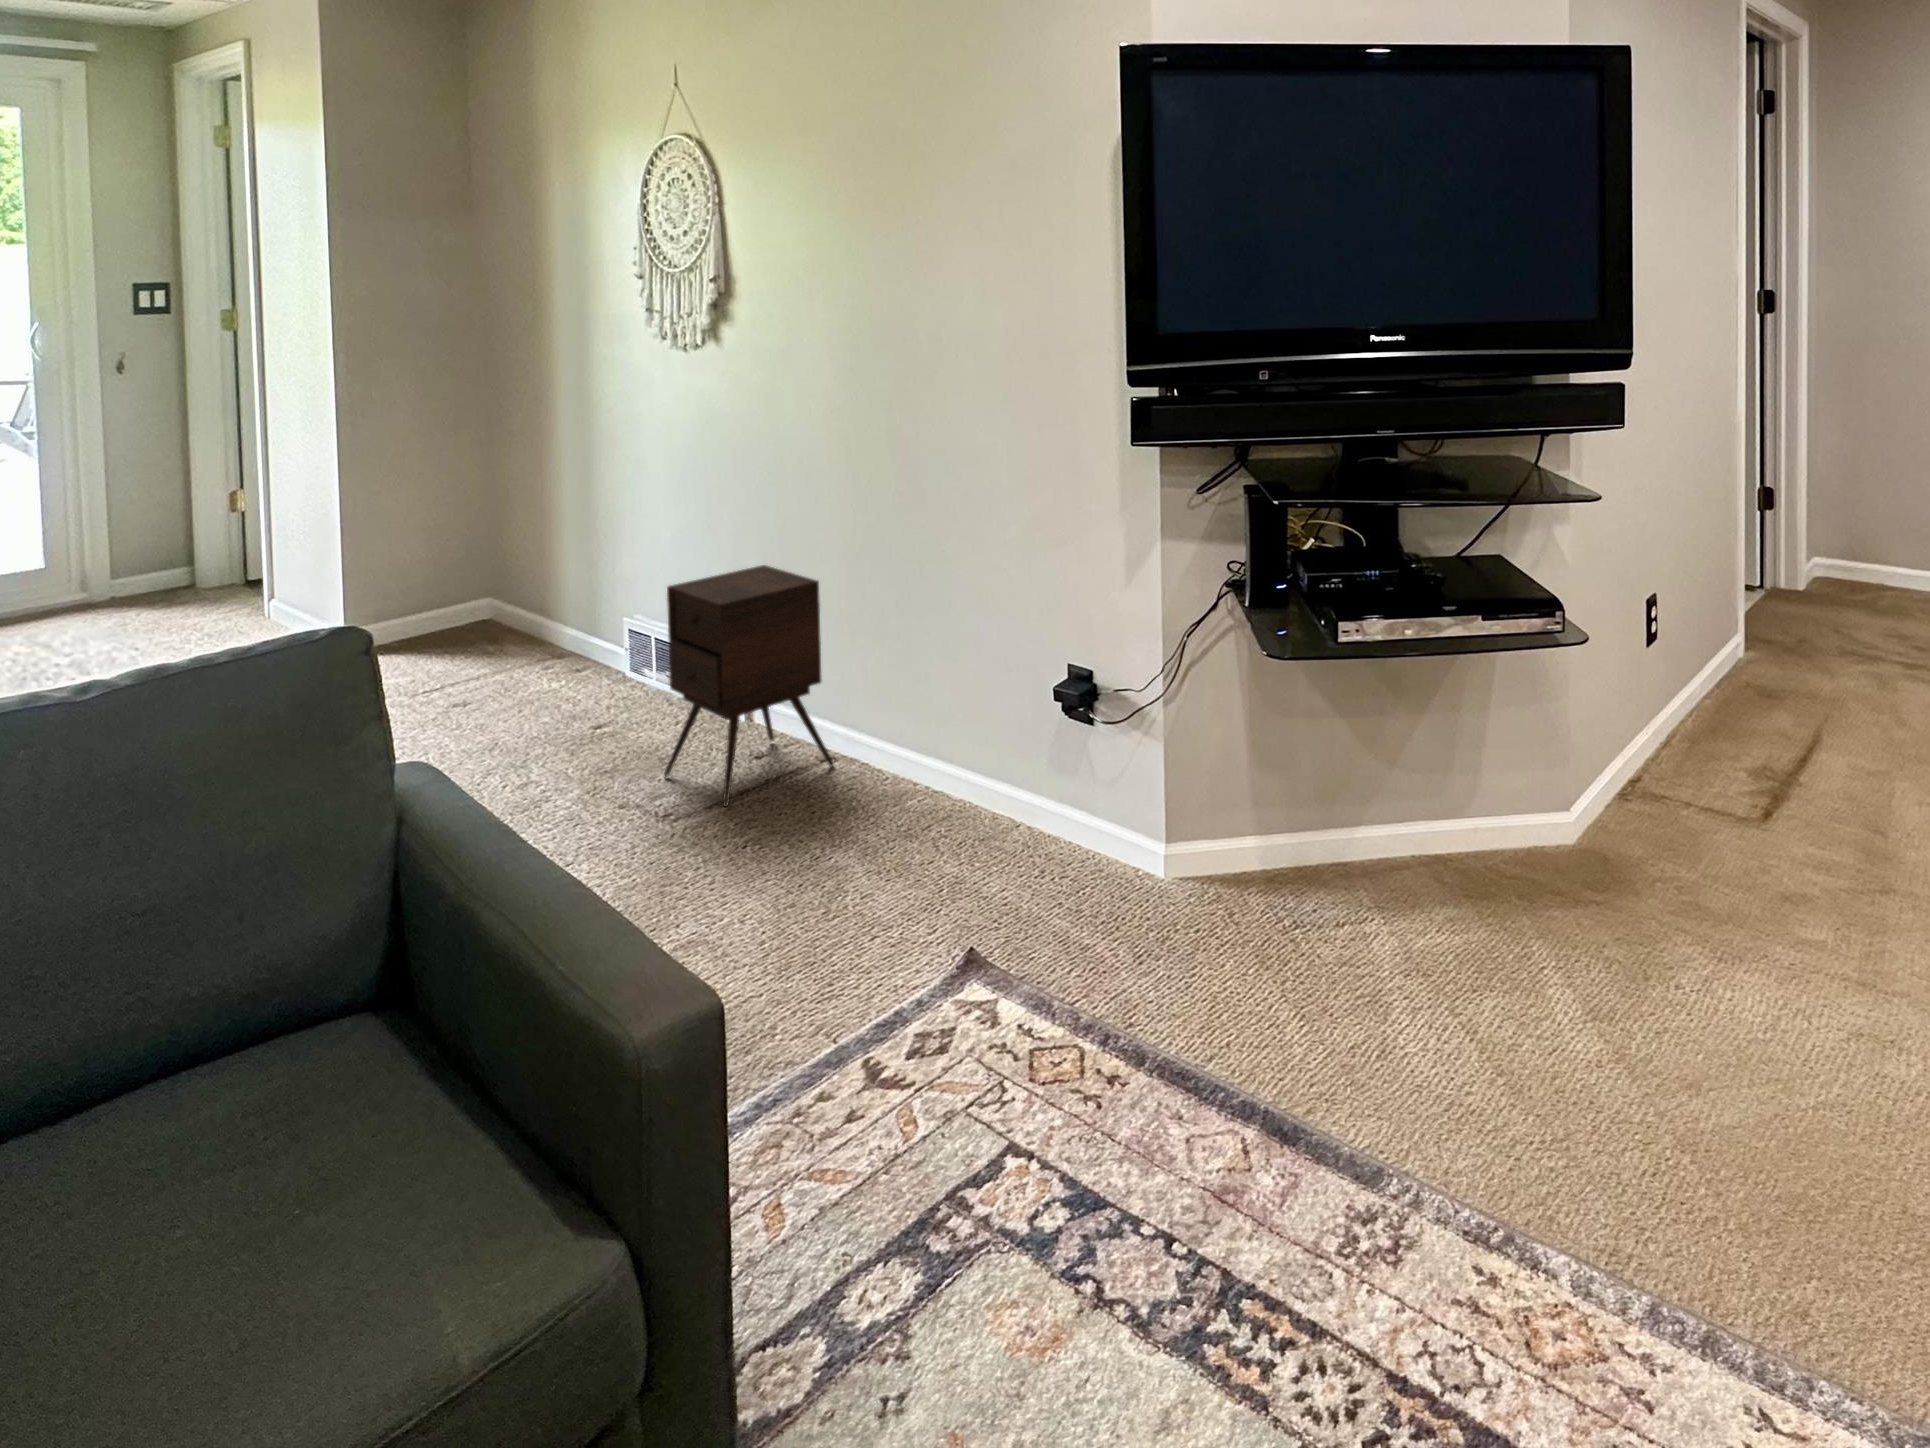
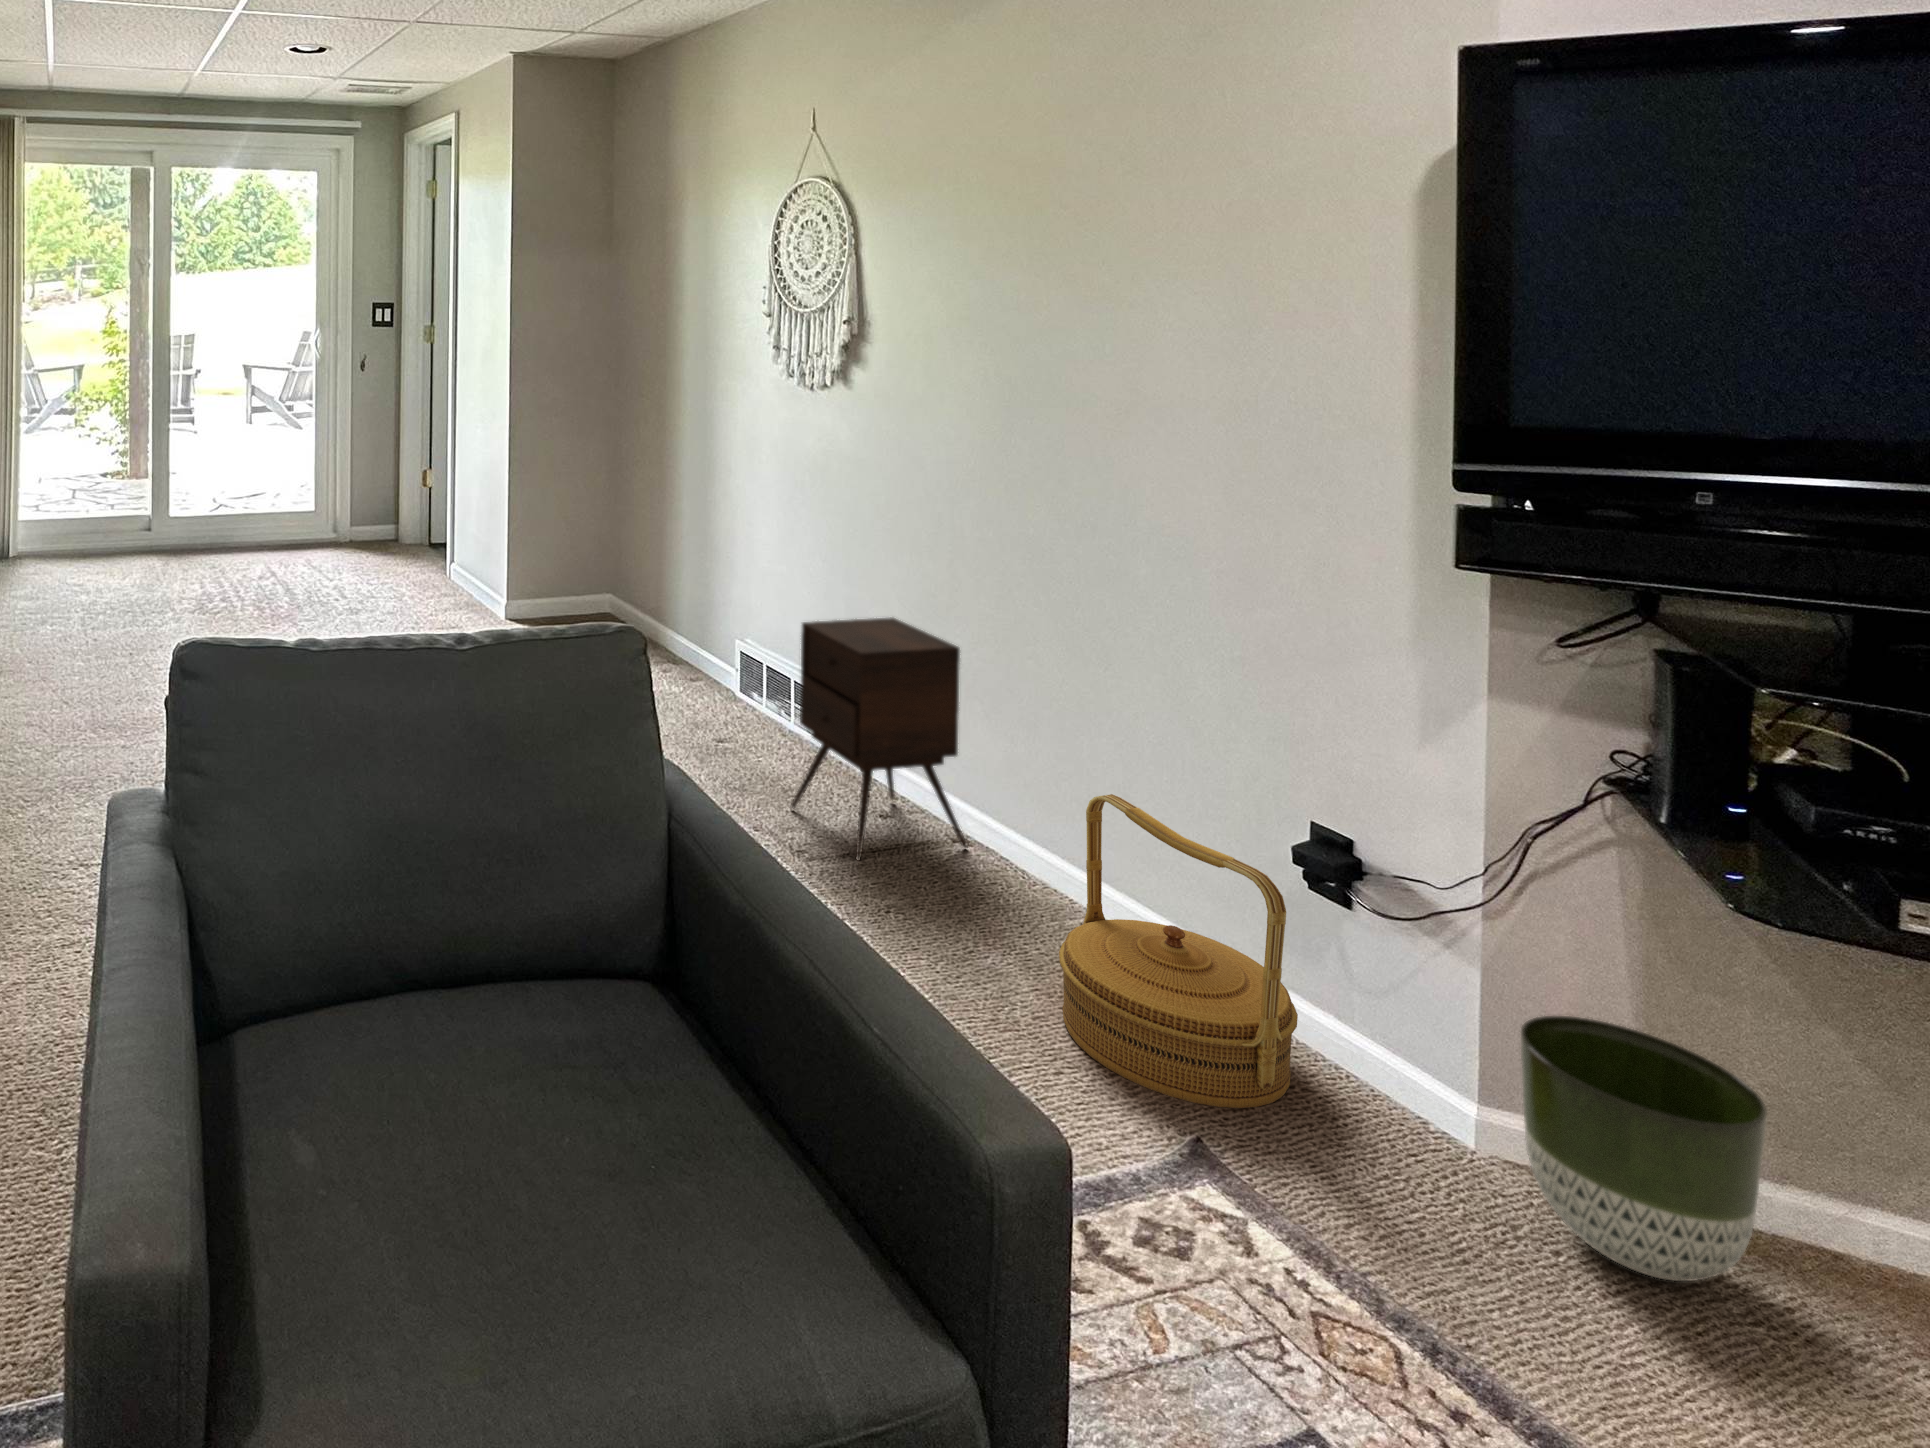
woven basket: none [879,682,1055,923] -> present [1059,794,1298,1108]
planter: none [1176,757,1299,924] -> present [1520,1016,1767,1281]

